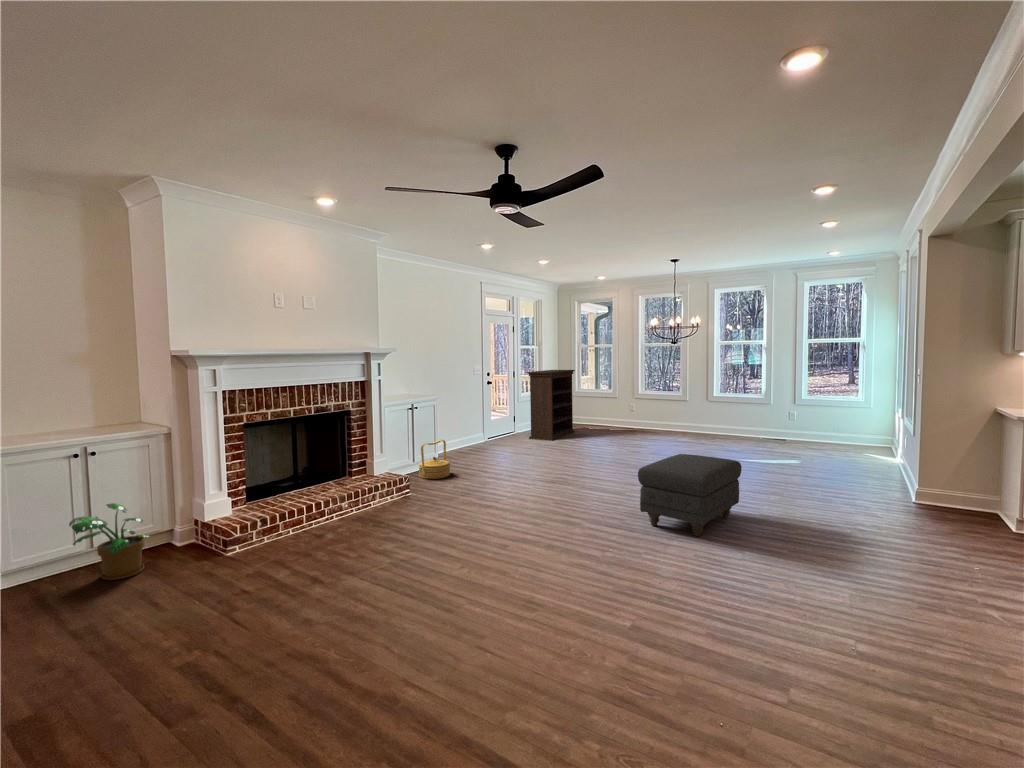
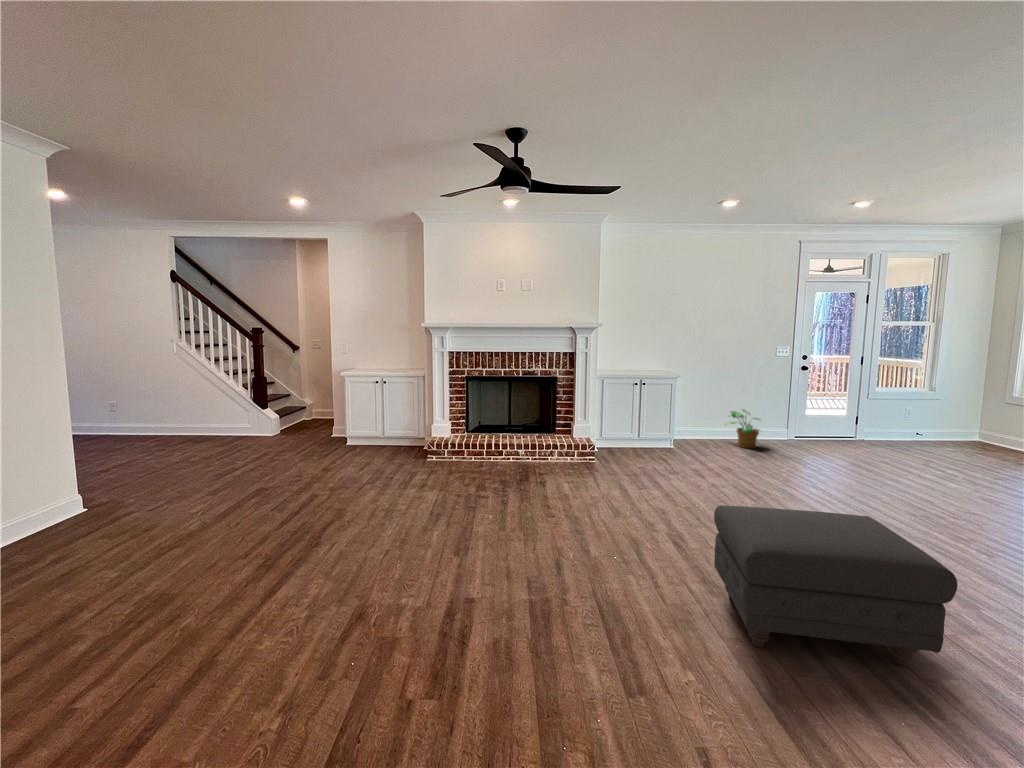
bookshelf: present [527,370,575,441] -> none [862,358,992,458]
woven basket: present [419,440,450,479] -> none [634,420,670,458]
potted plant: present [69,503,150,580] -> present [727,410,759,448]

